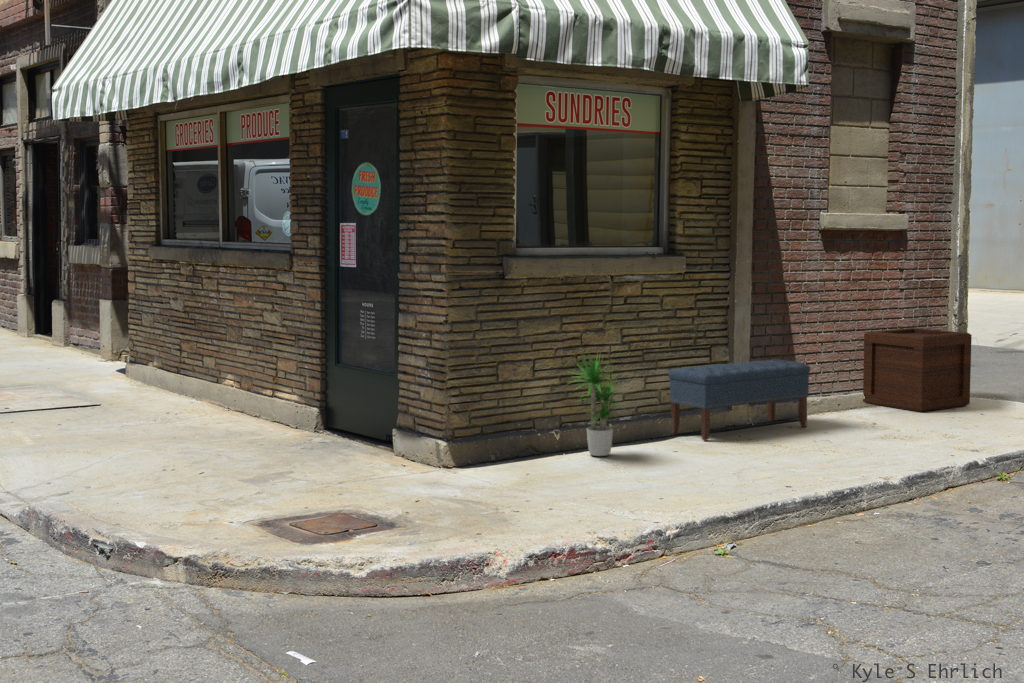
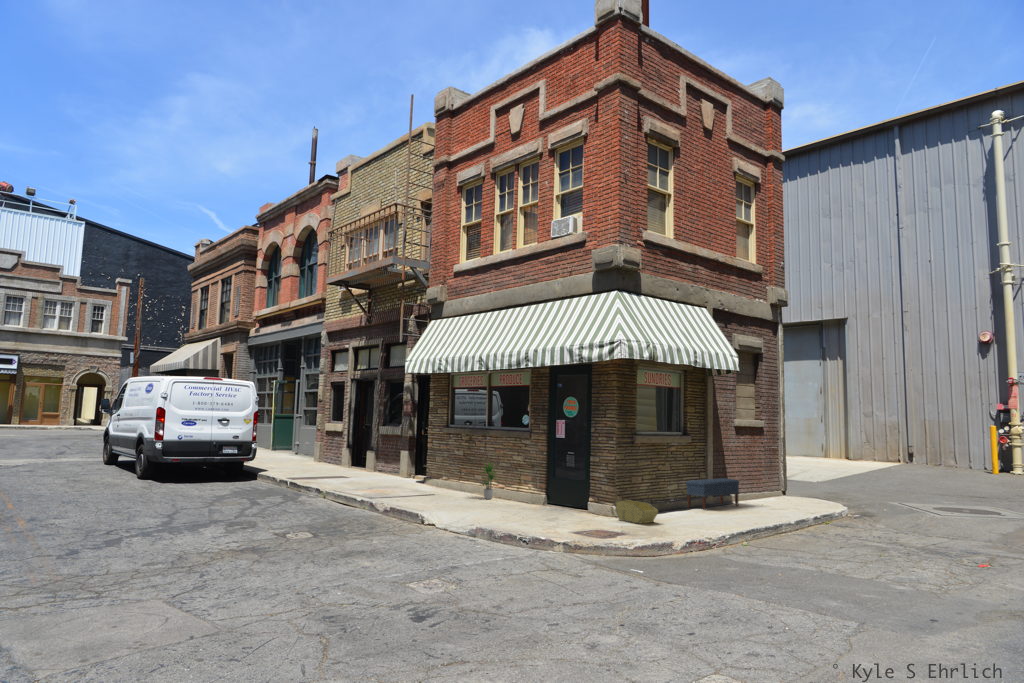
wooden crate: present [863,328,972,412] -> none [751,468,795,502]
potted plant: present [574,355,617,456] -> present [484,464,495,499]
storage bin: none [439,426,536,489] -> present [616,501,658,524]

